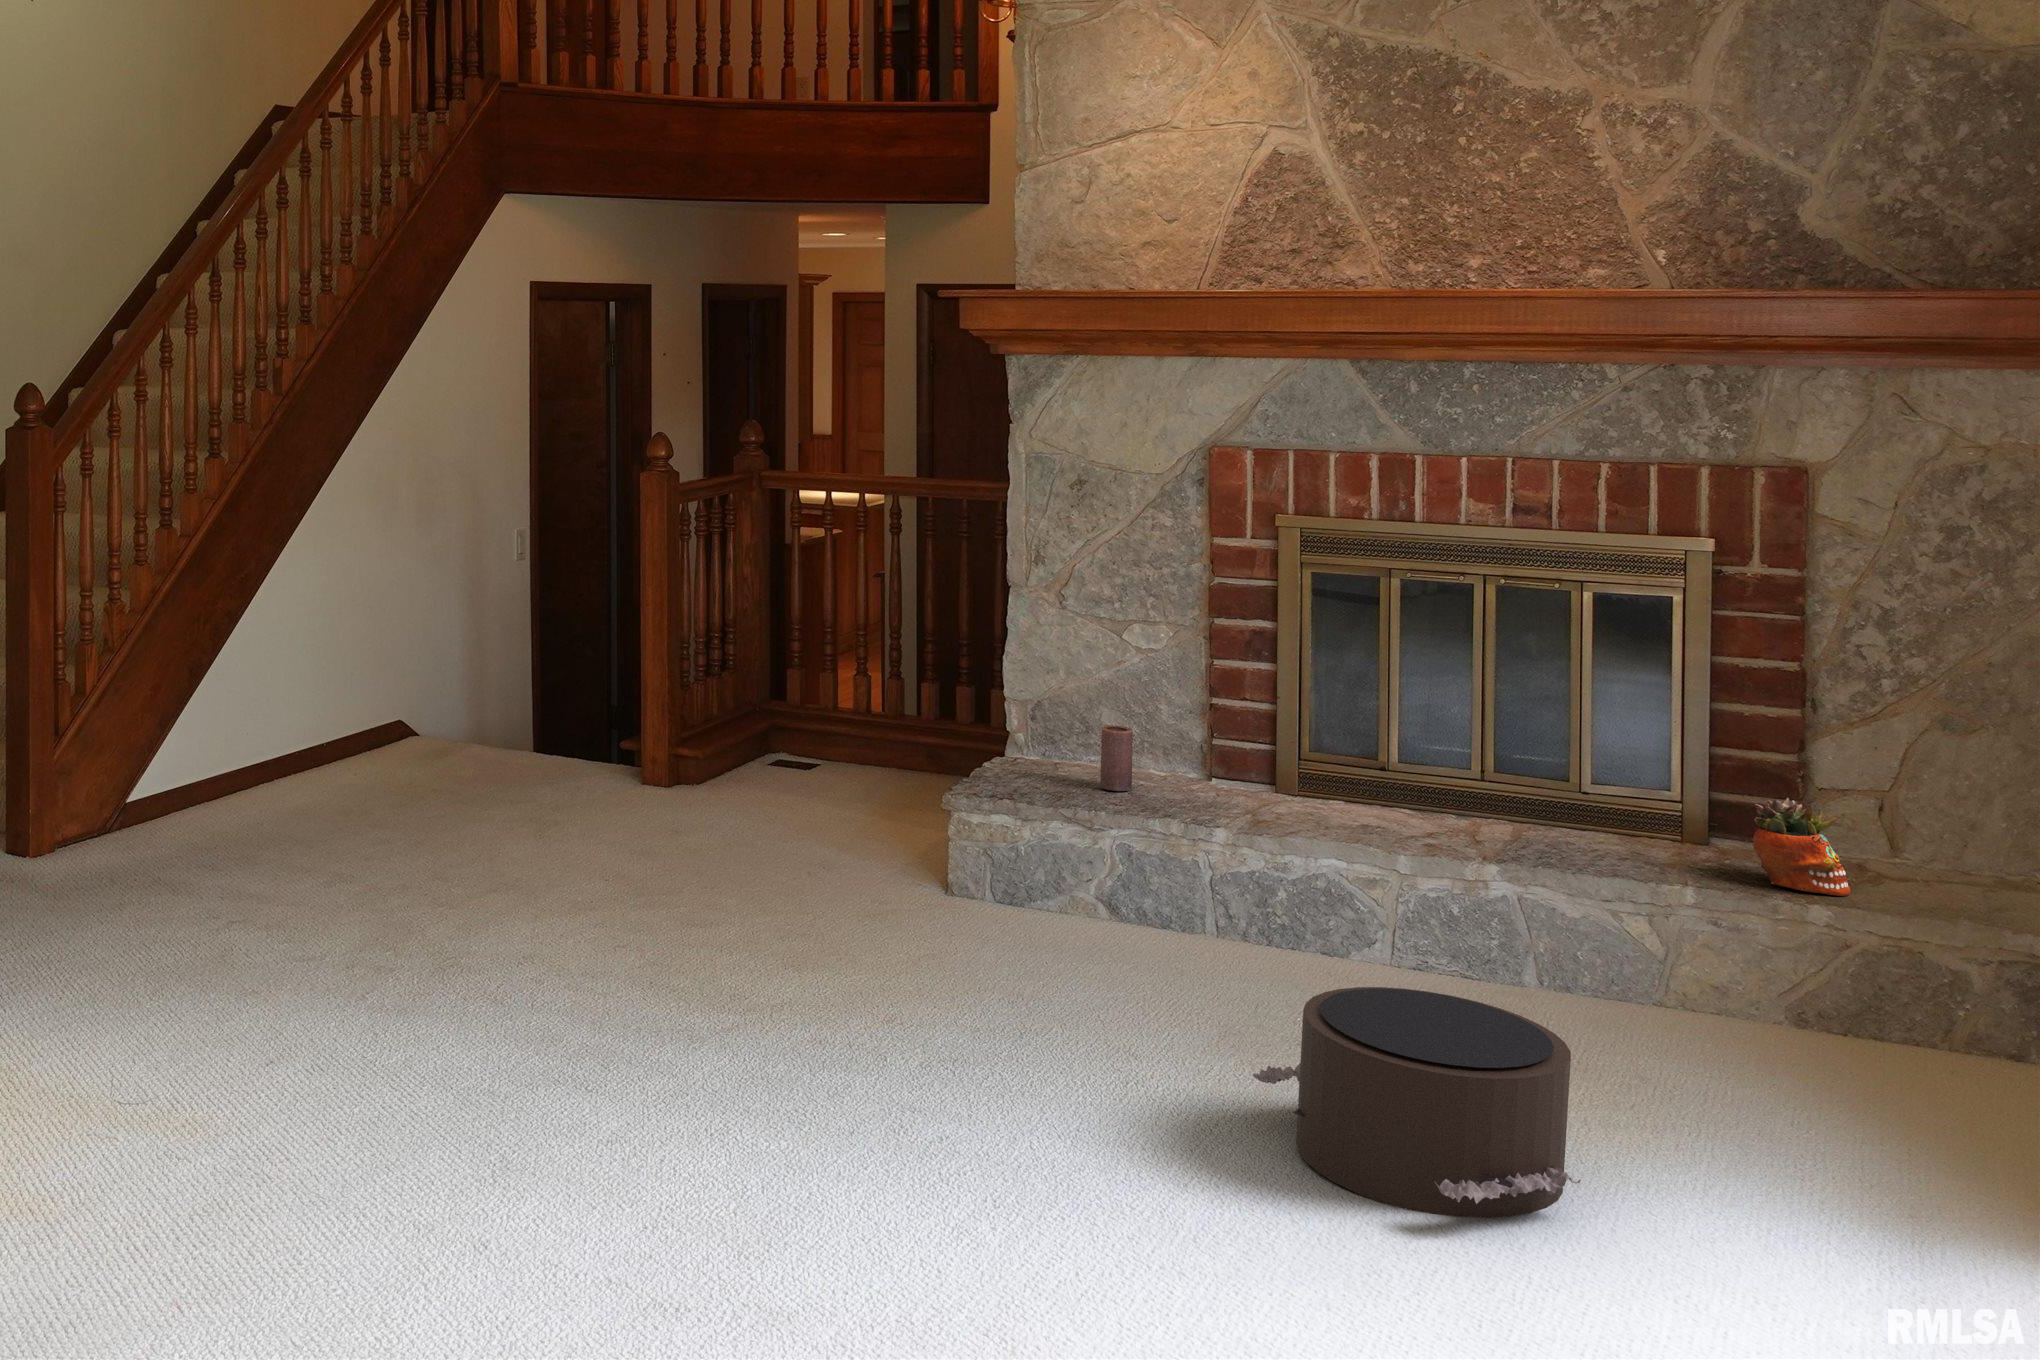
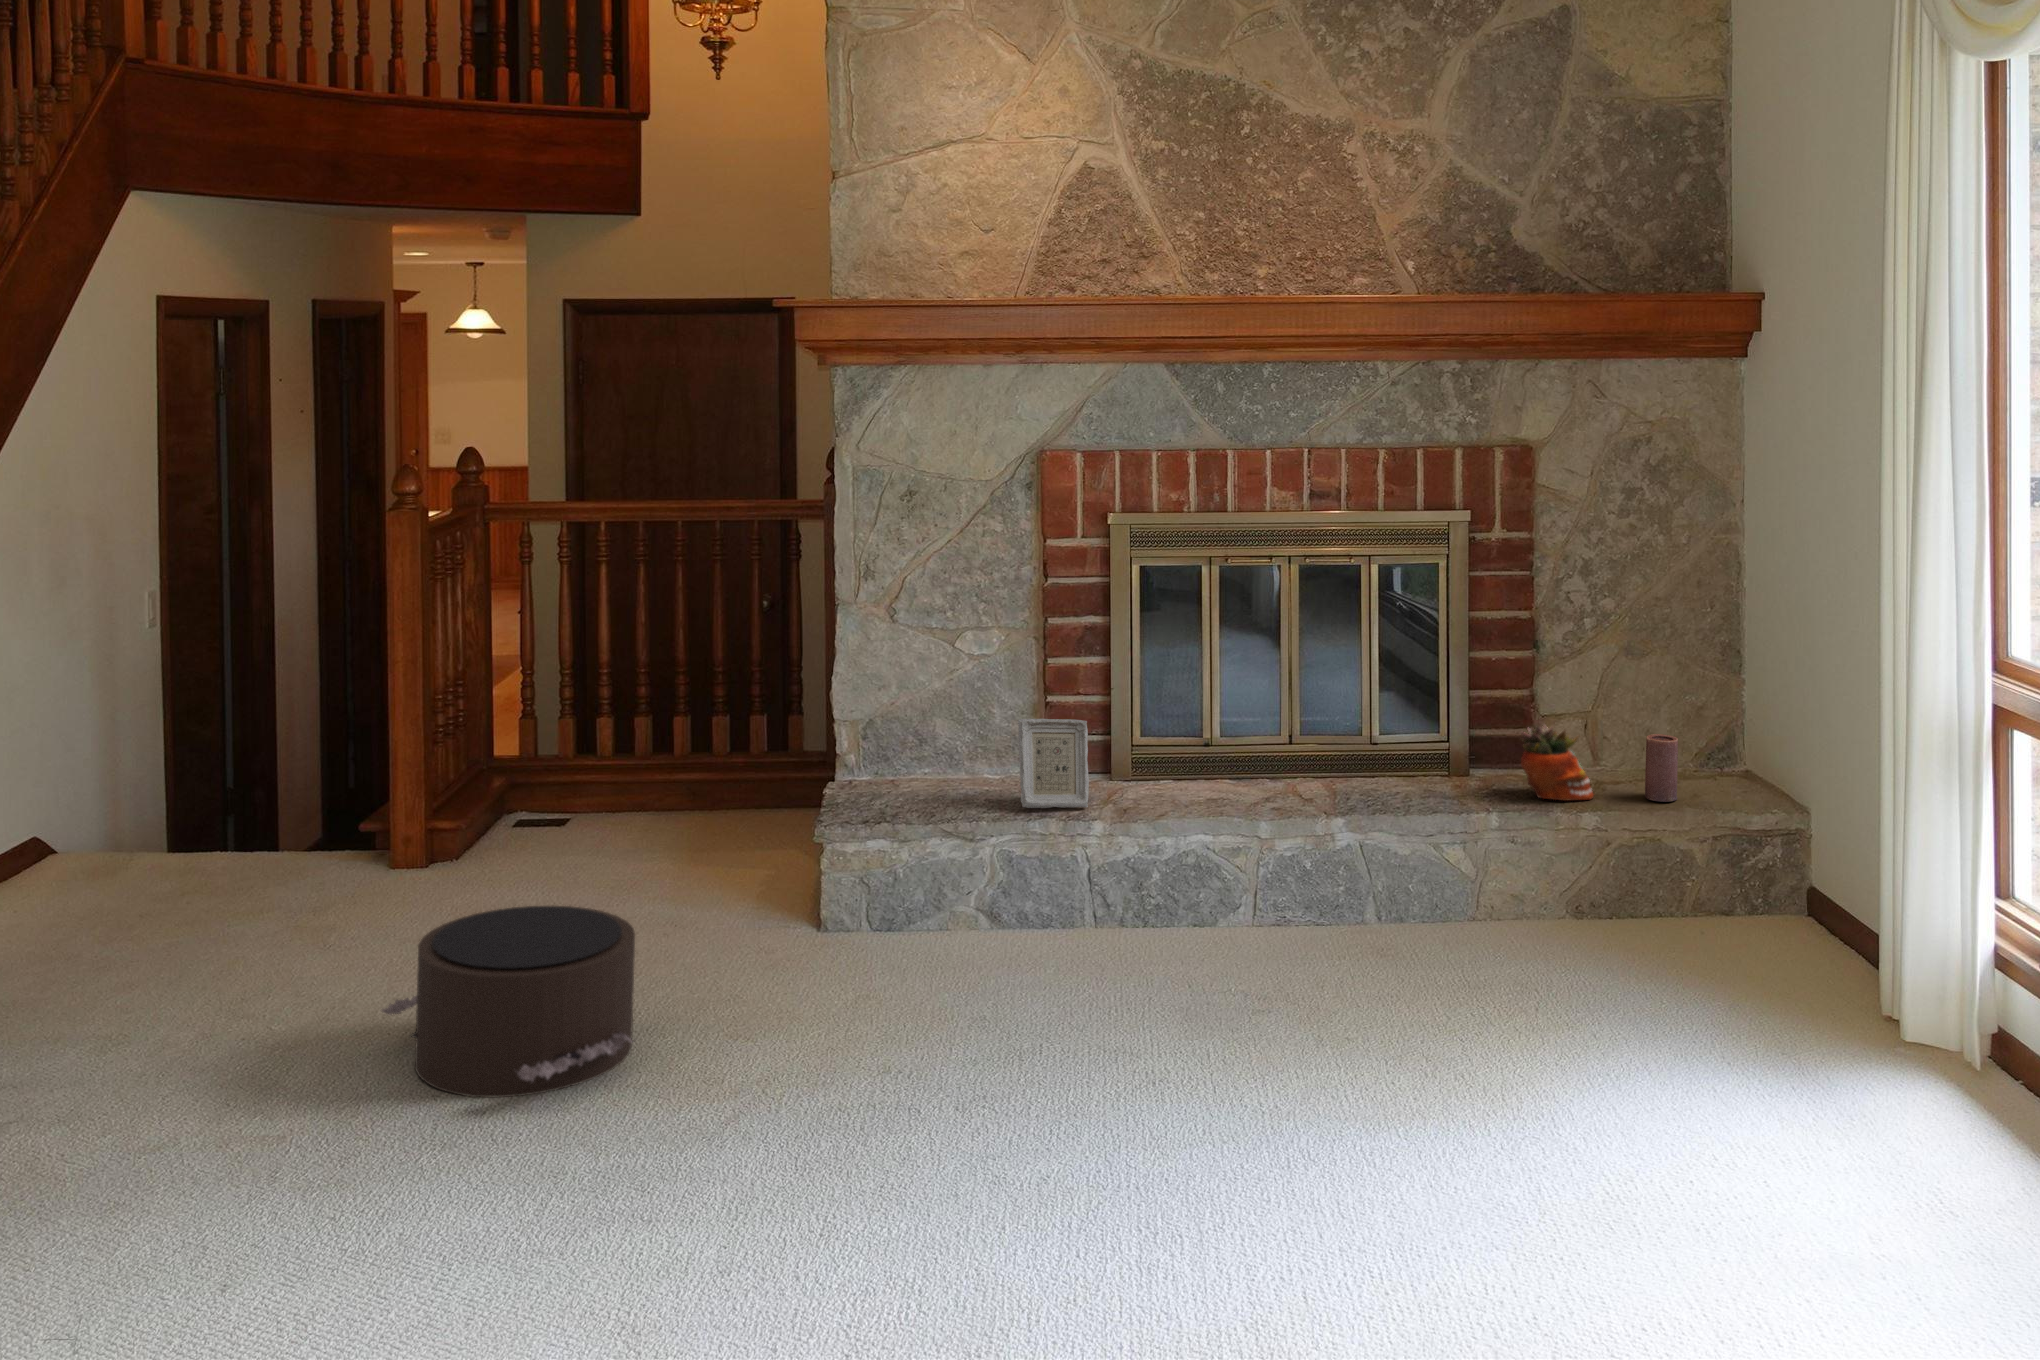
picture frame: none [1158,715,1240,813] -> present [1018,719,1089,808]
candle: present [1100,725,1133,791] -> present [1645,734,1678,802]
pouf: present [1253,987,1581,1218] -> present [382,906,635,1097]

